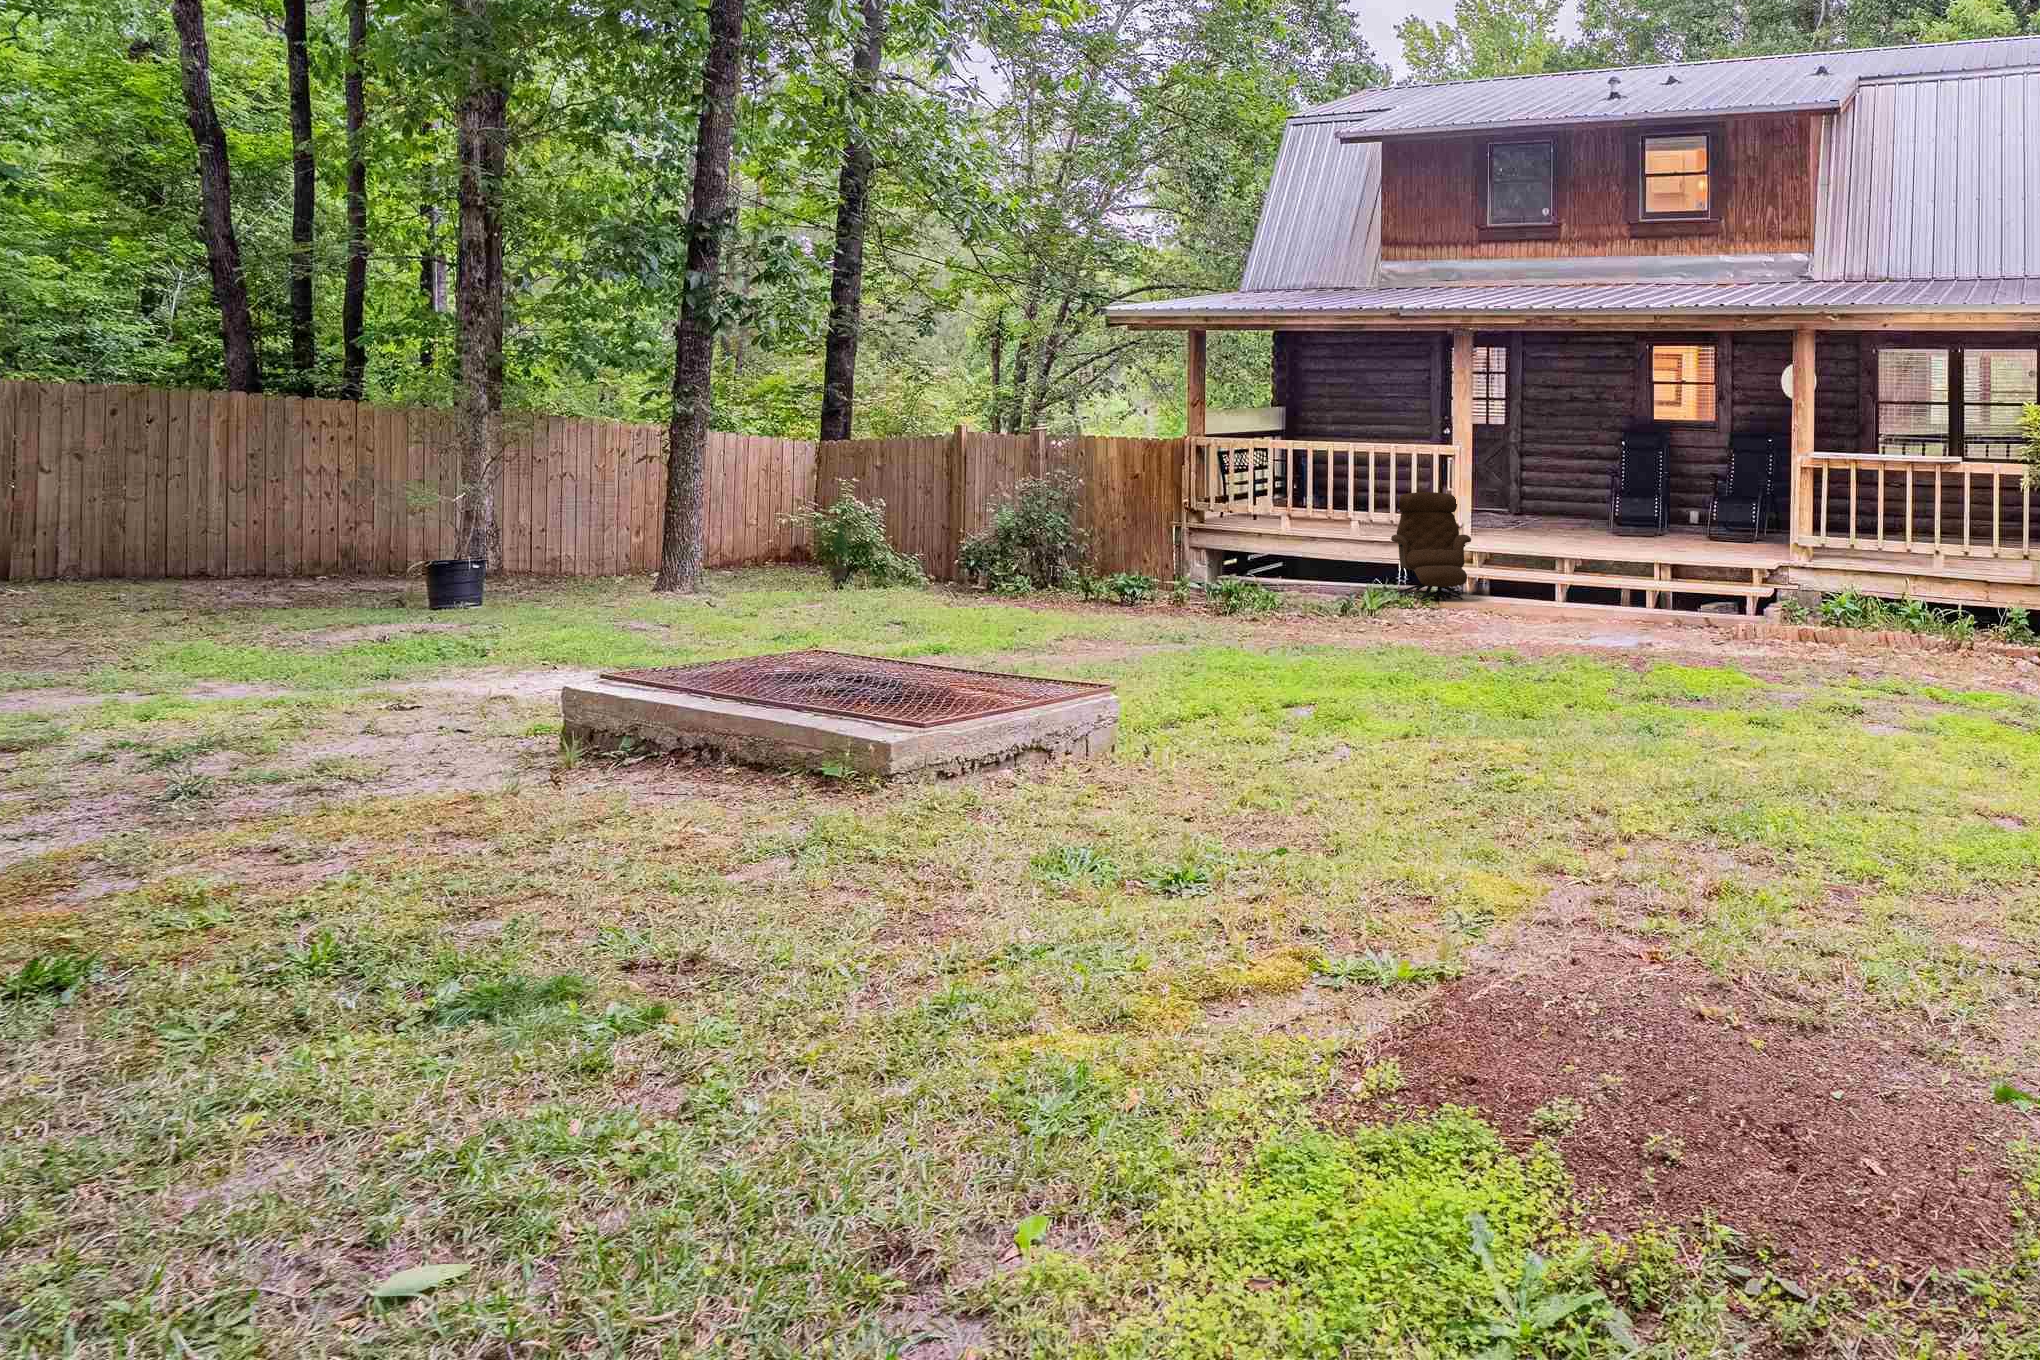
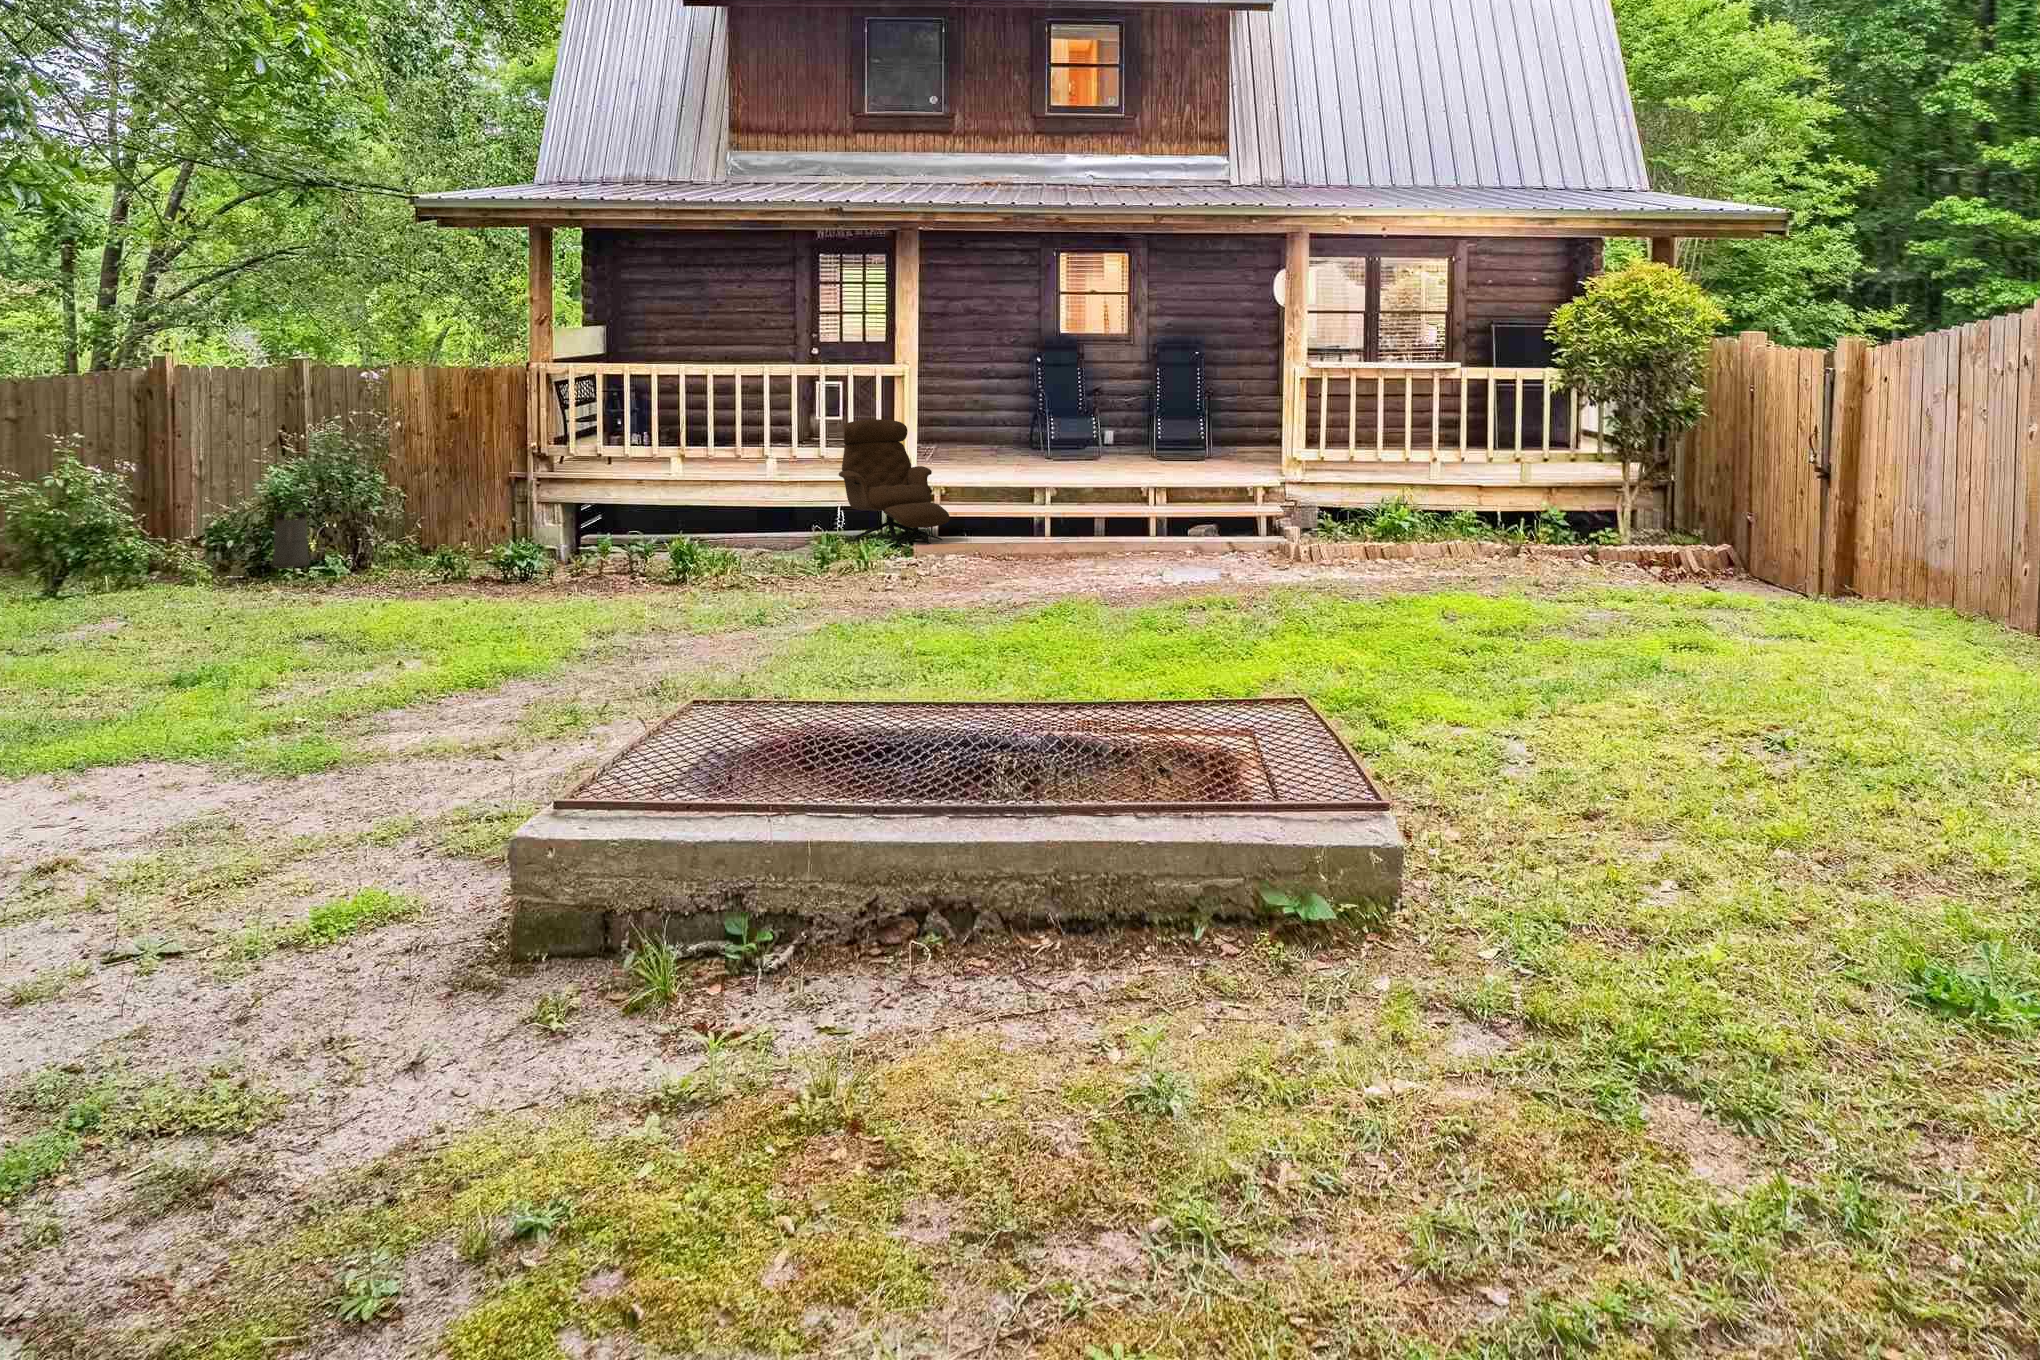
potted tree: present [830,524,849,581] -> none [15,496,55,584]
watering can: none [981,534,1007,583] -> present [271,504,310,568]

